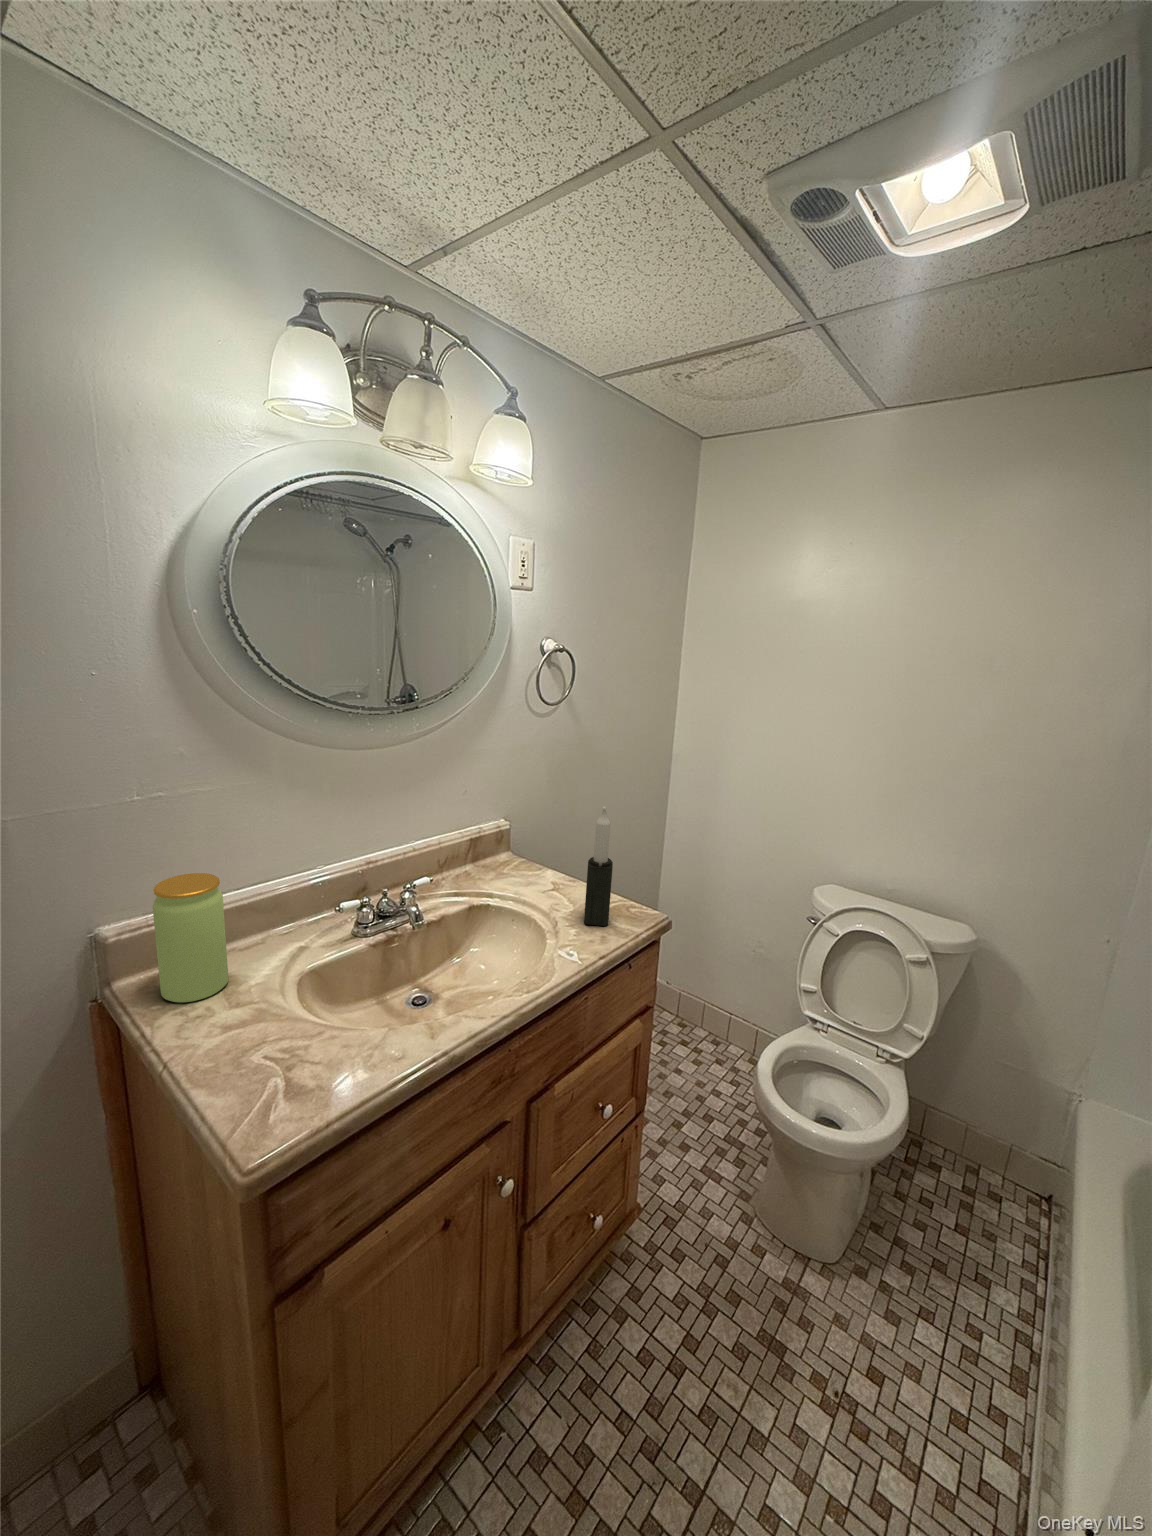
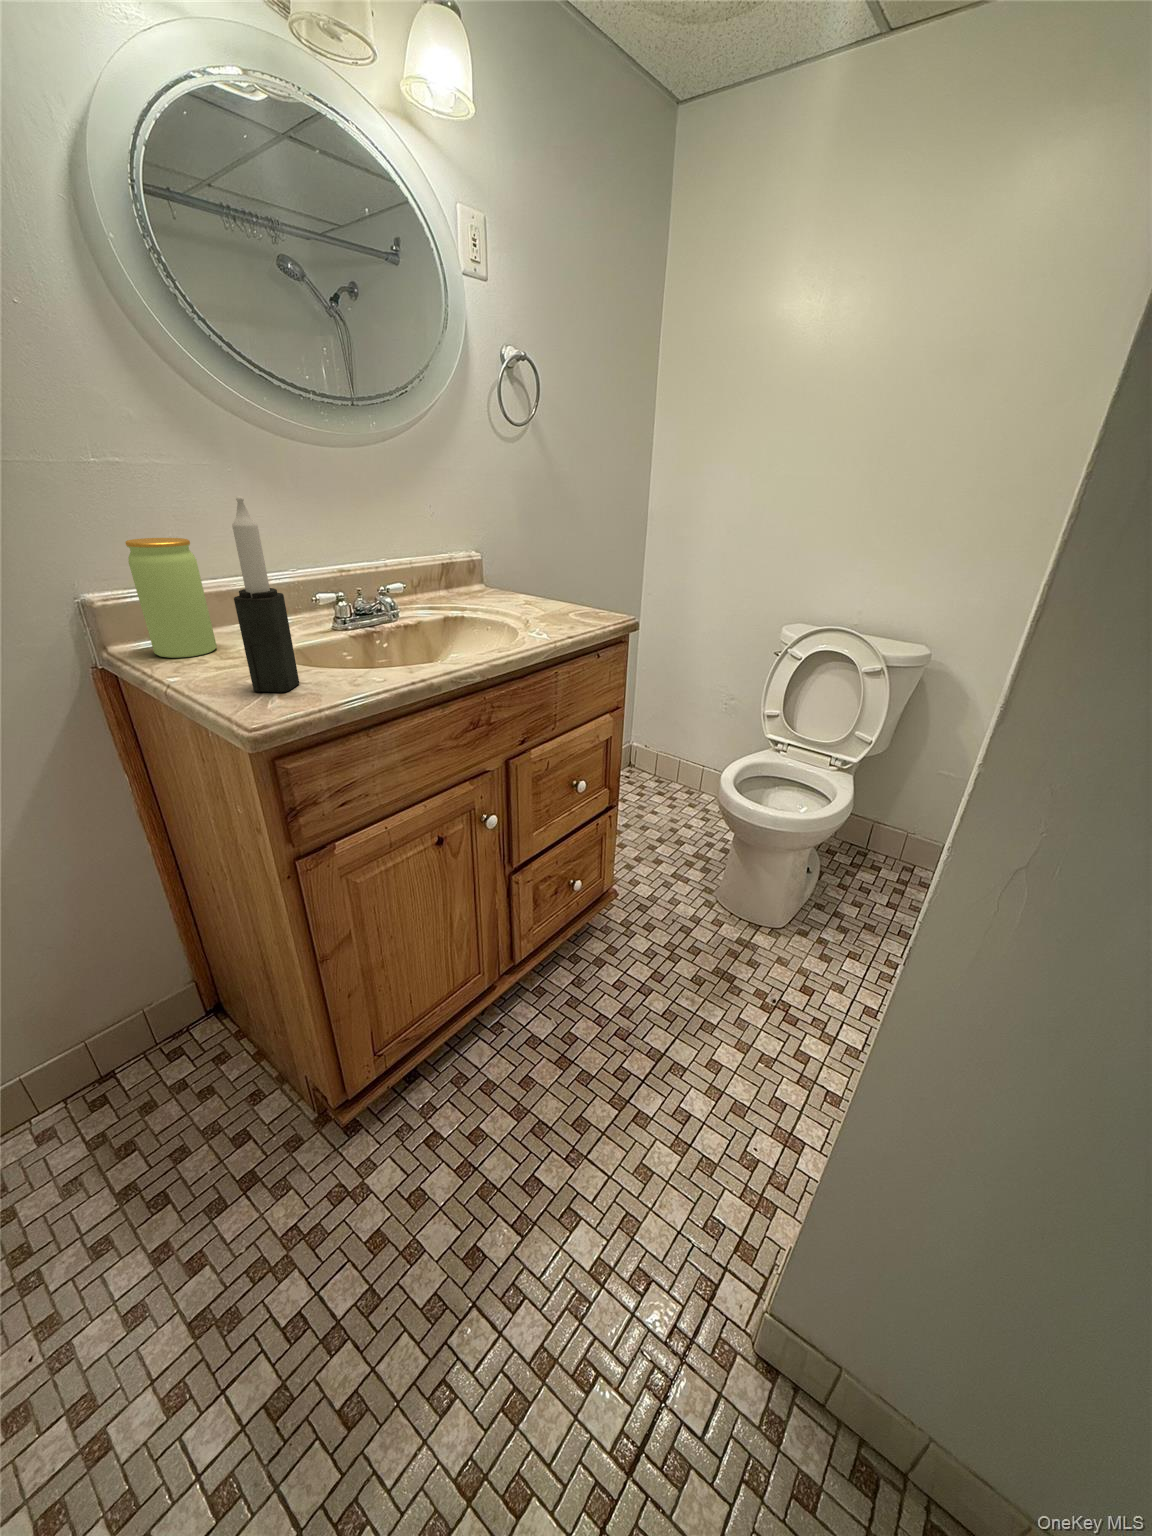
candle: present [584,806,613,926] -> present [232,496,299,692]

